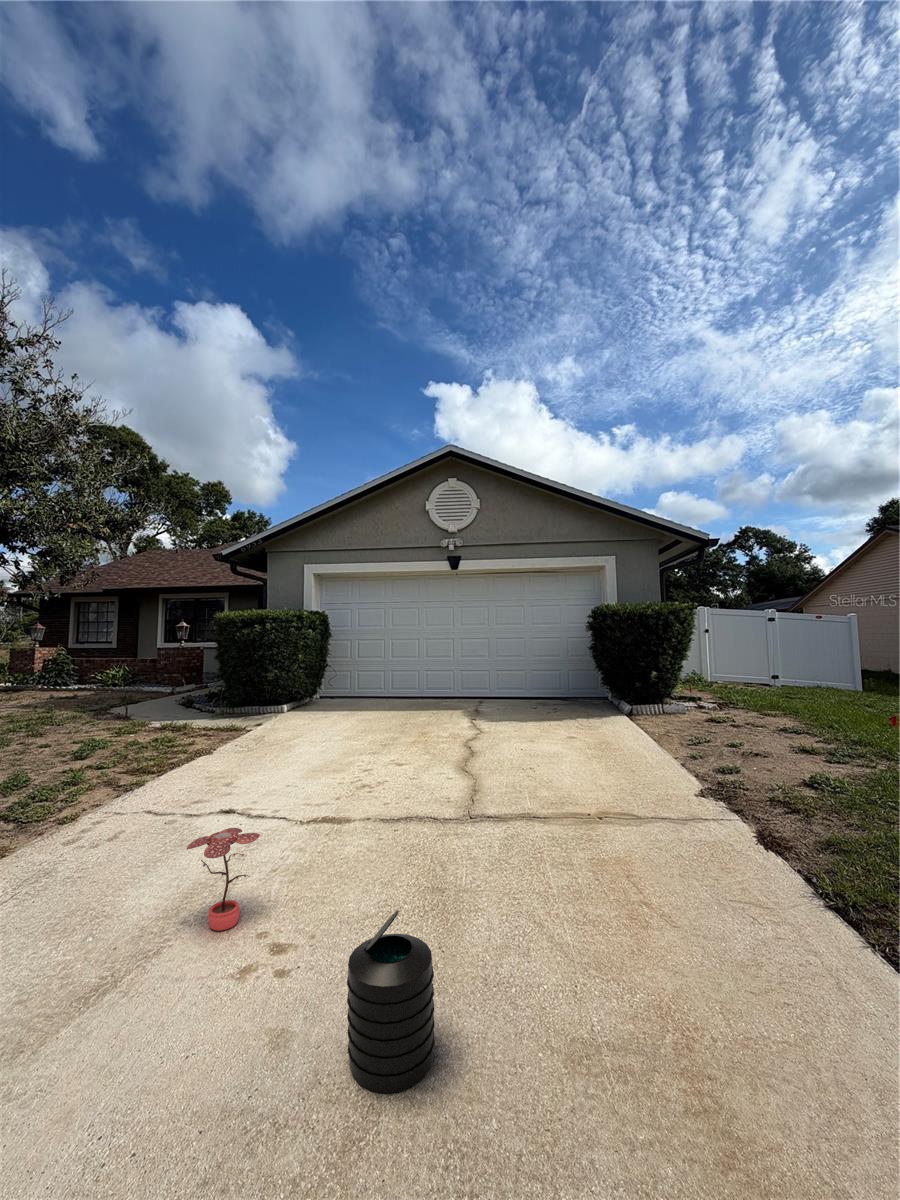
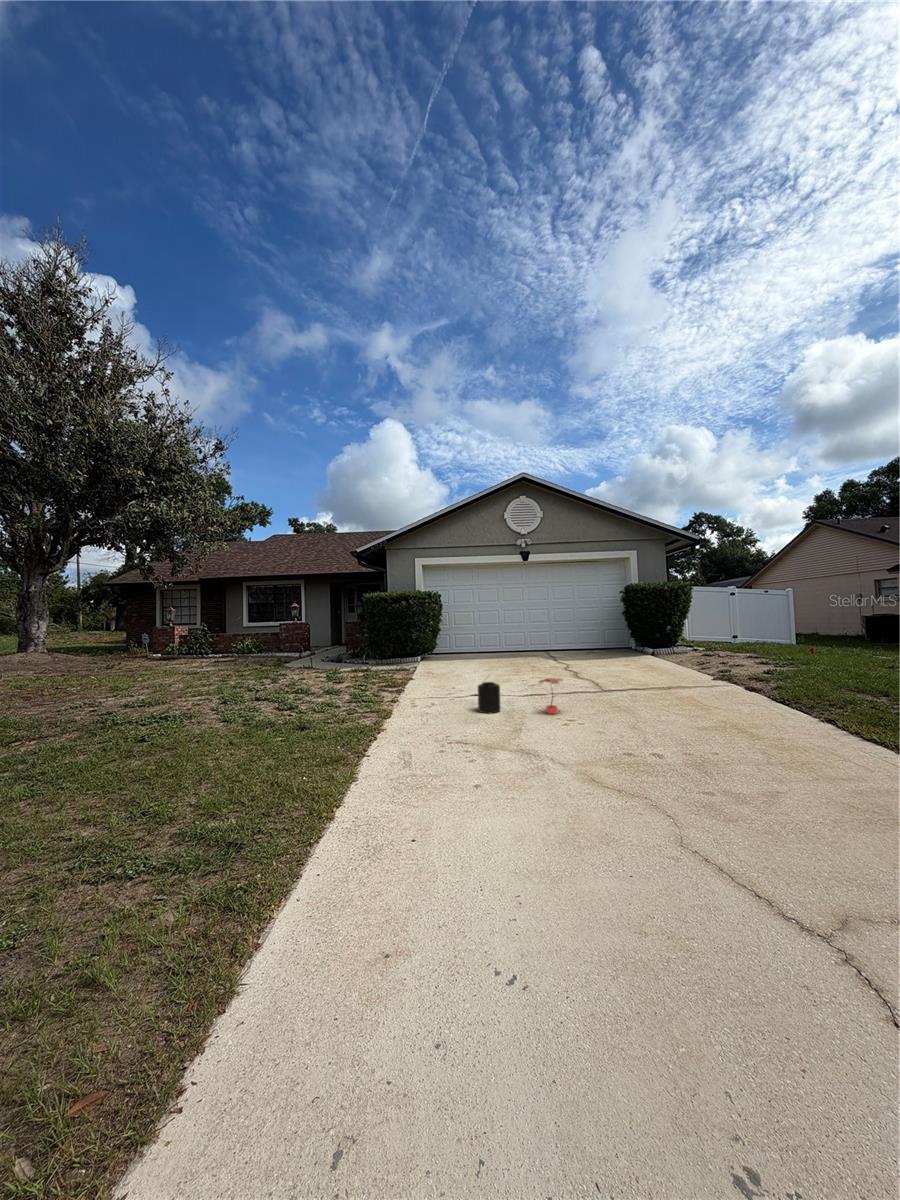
trash can: present [347,910,435,1093] -> present [478,682,501,713]

